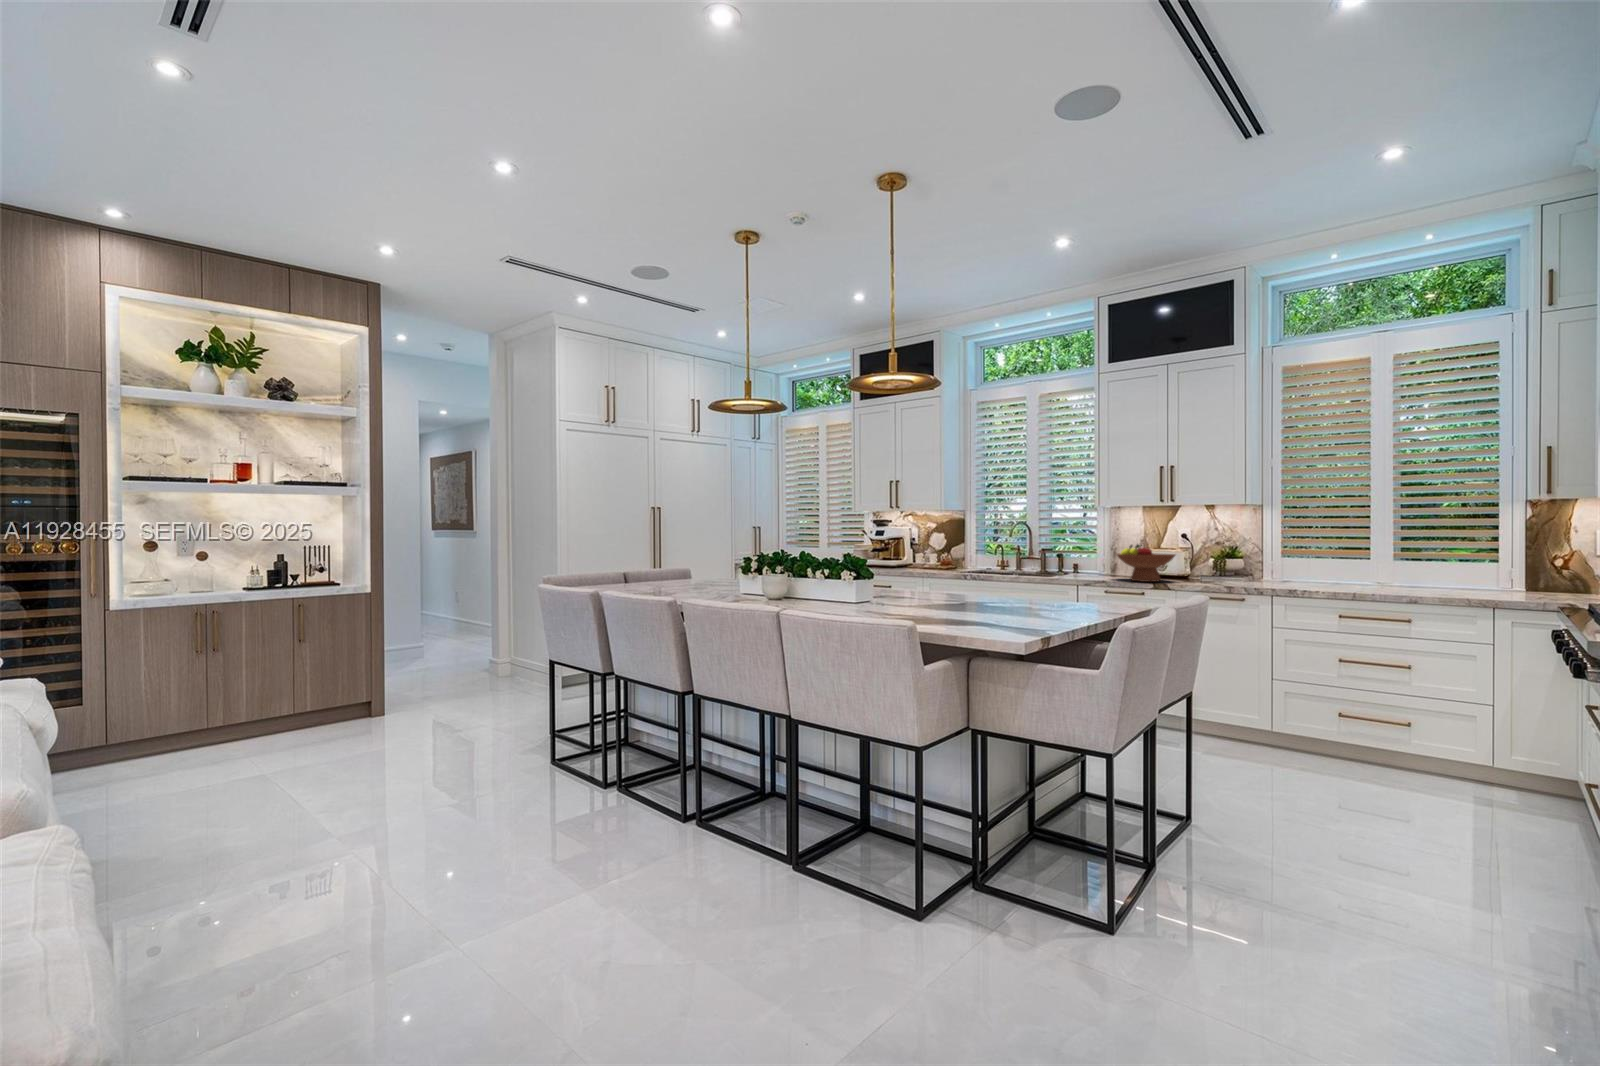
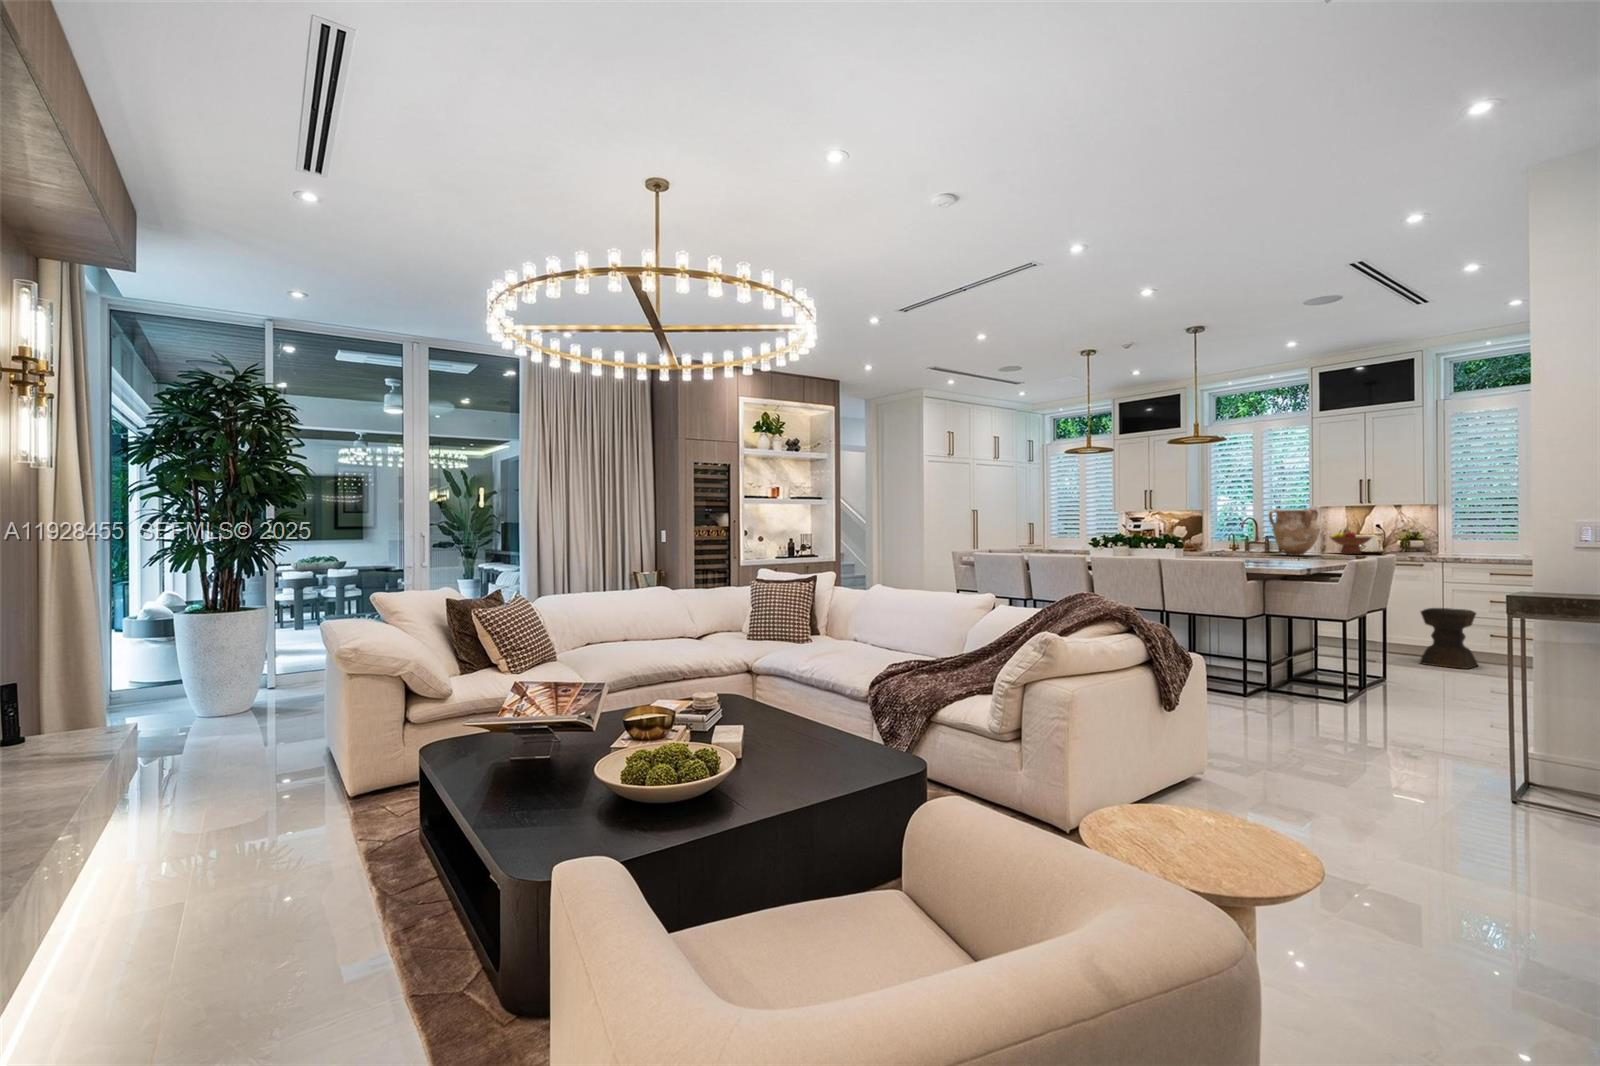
vase: none [1023,509,1099,588] -> present [1269,508,1321,556]
stool: none [1239,667,1322,771] -> present [1419,608,1478,669]

